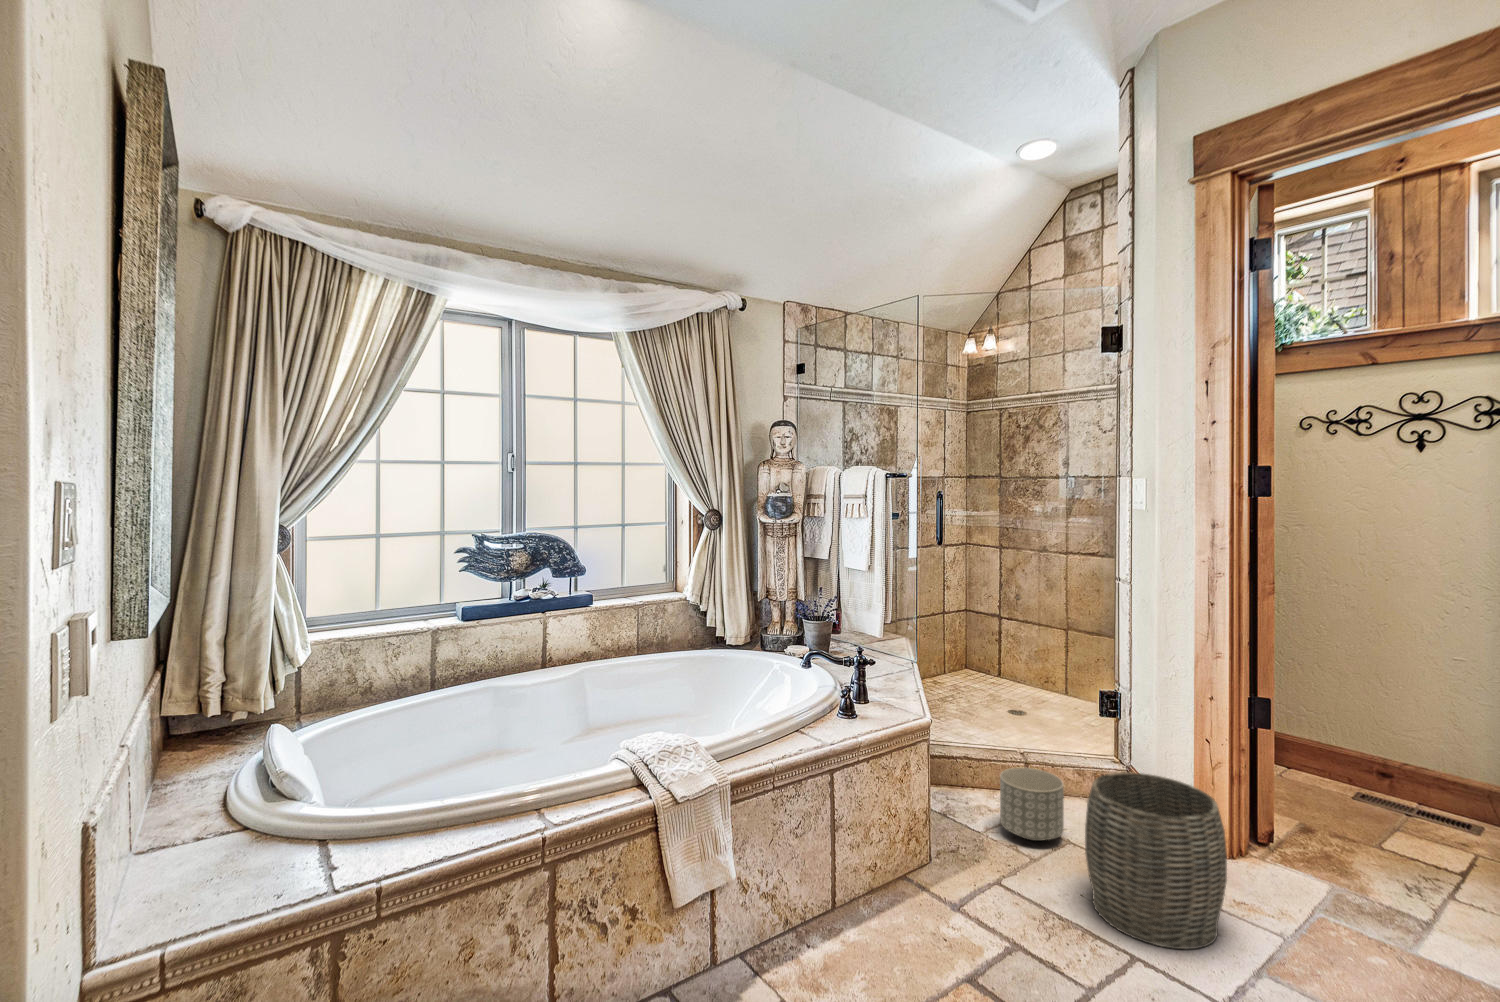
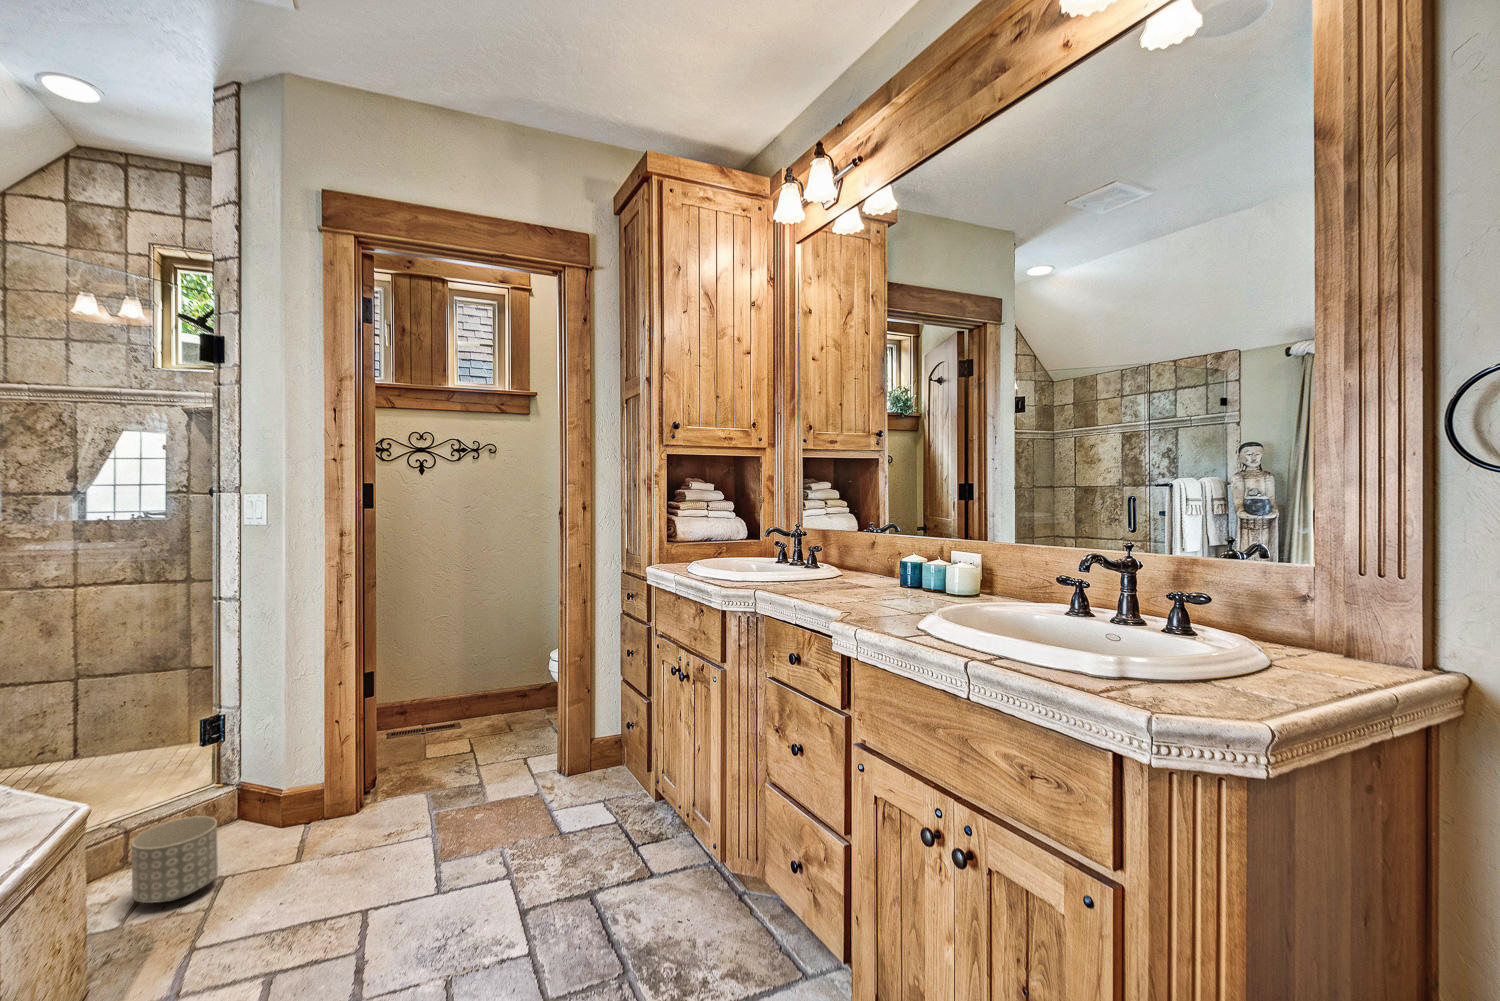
woven basket: present [1085,772,1227,949] -> none [282,755,405,907]

